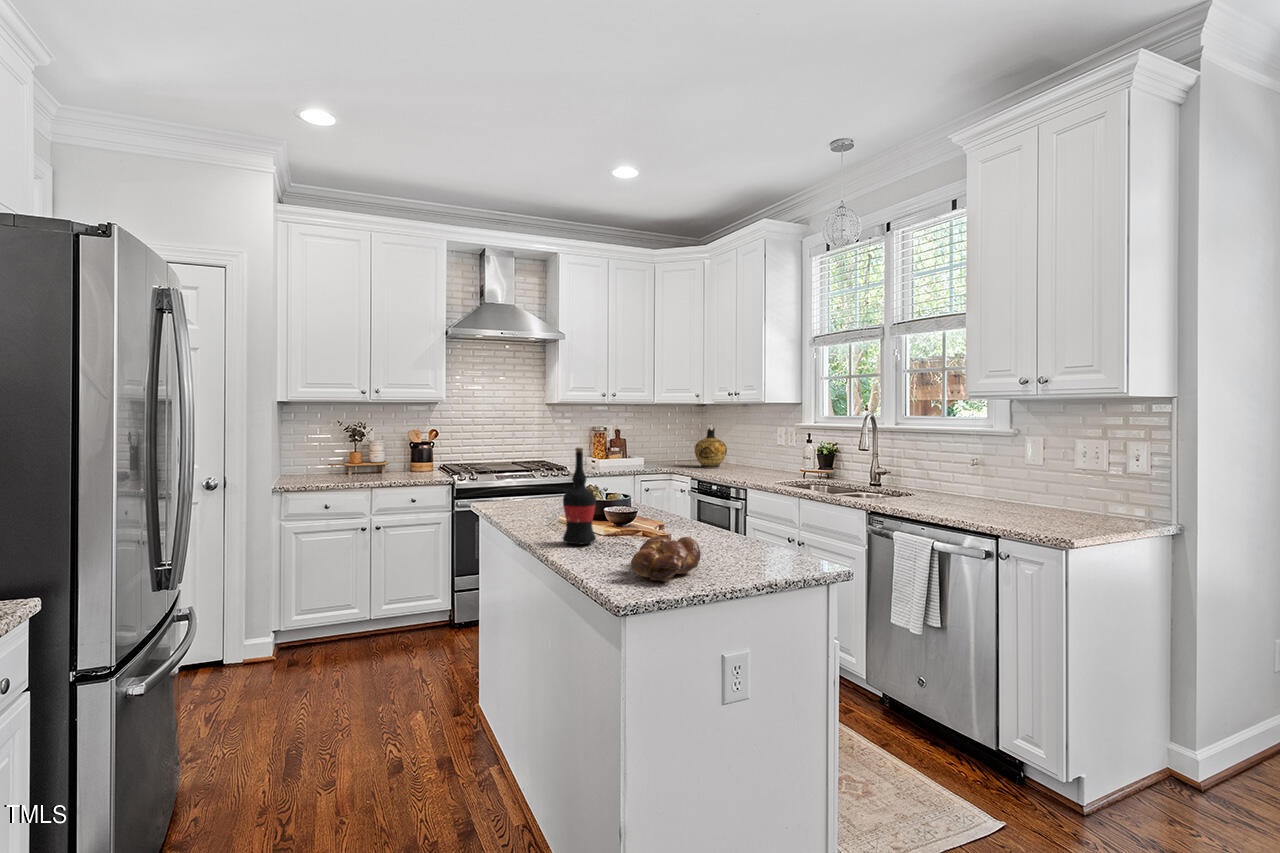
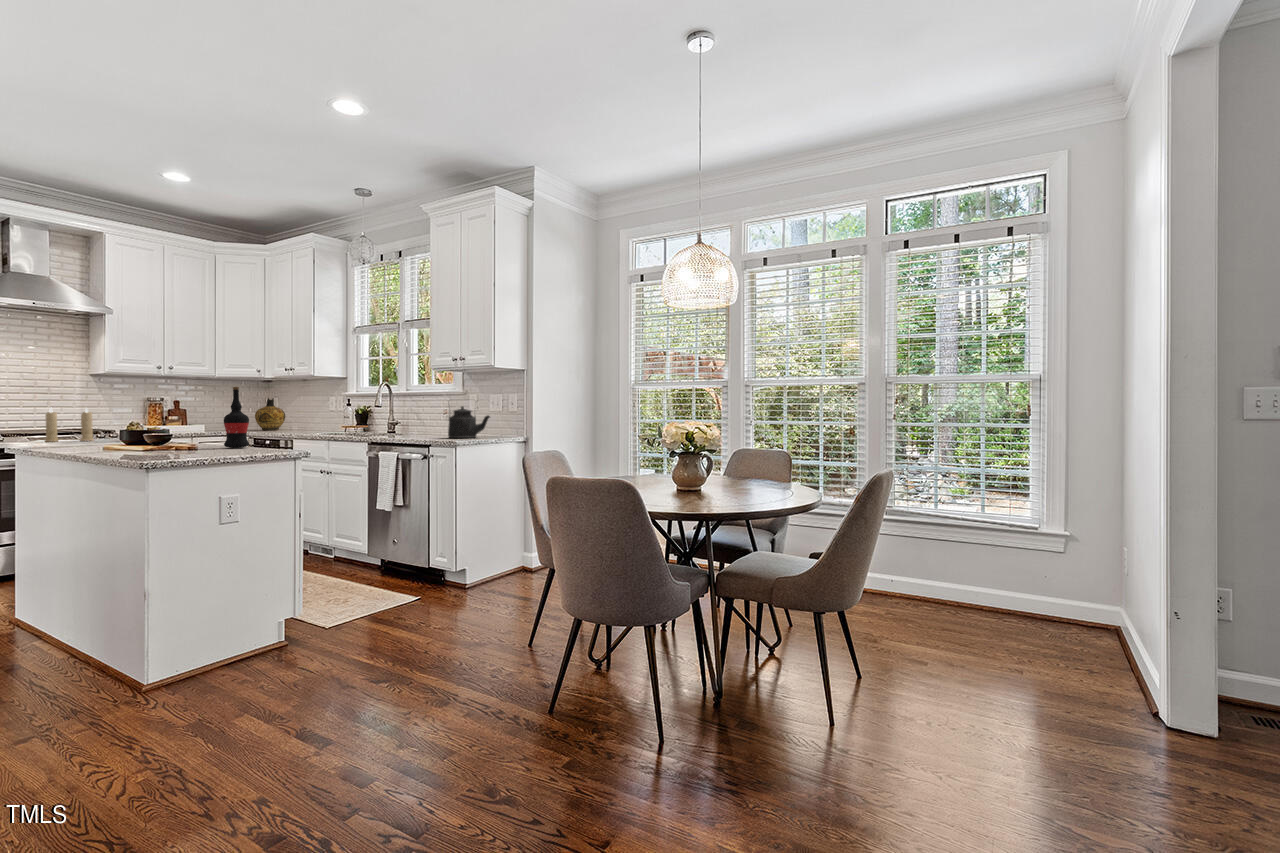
wine bottle: present [563,447,596,545] -> present [224,387,249,448]
kettle: none [1017,452,1103,524] -> present [448,406,490,438]
candle: none [511,462,558,507] -> present [45,408,94,442]
bread loaf: present [631,536,701,581] -> none [142,432,200,454]

